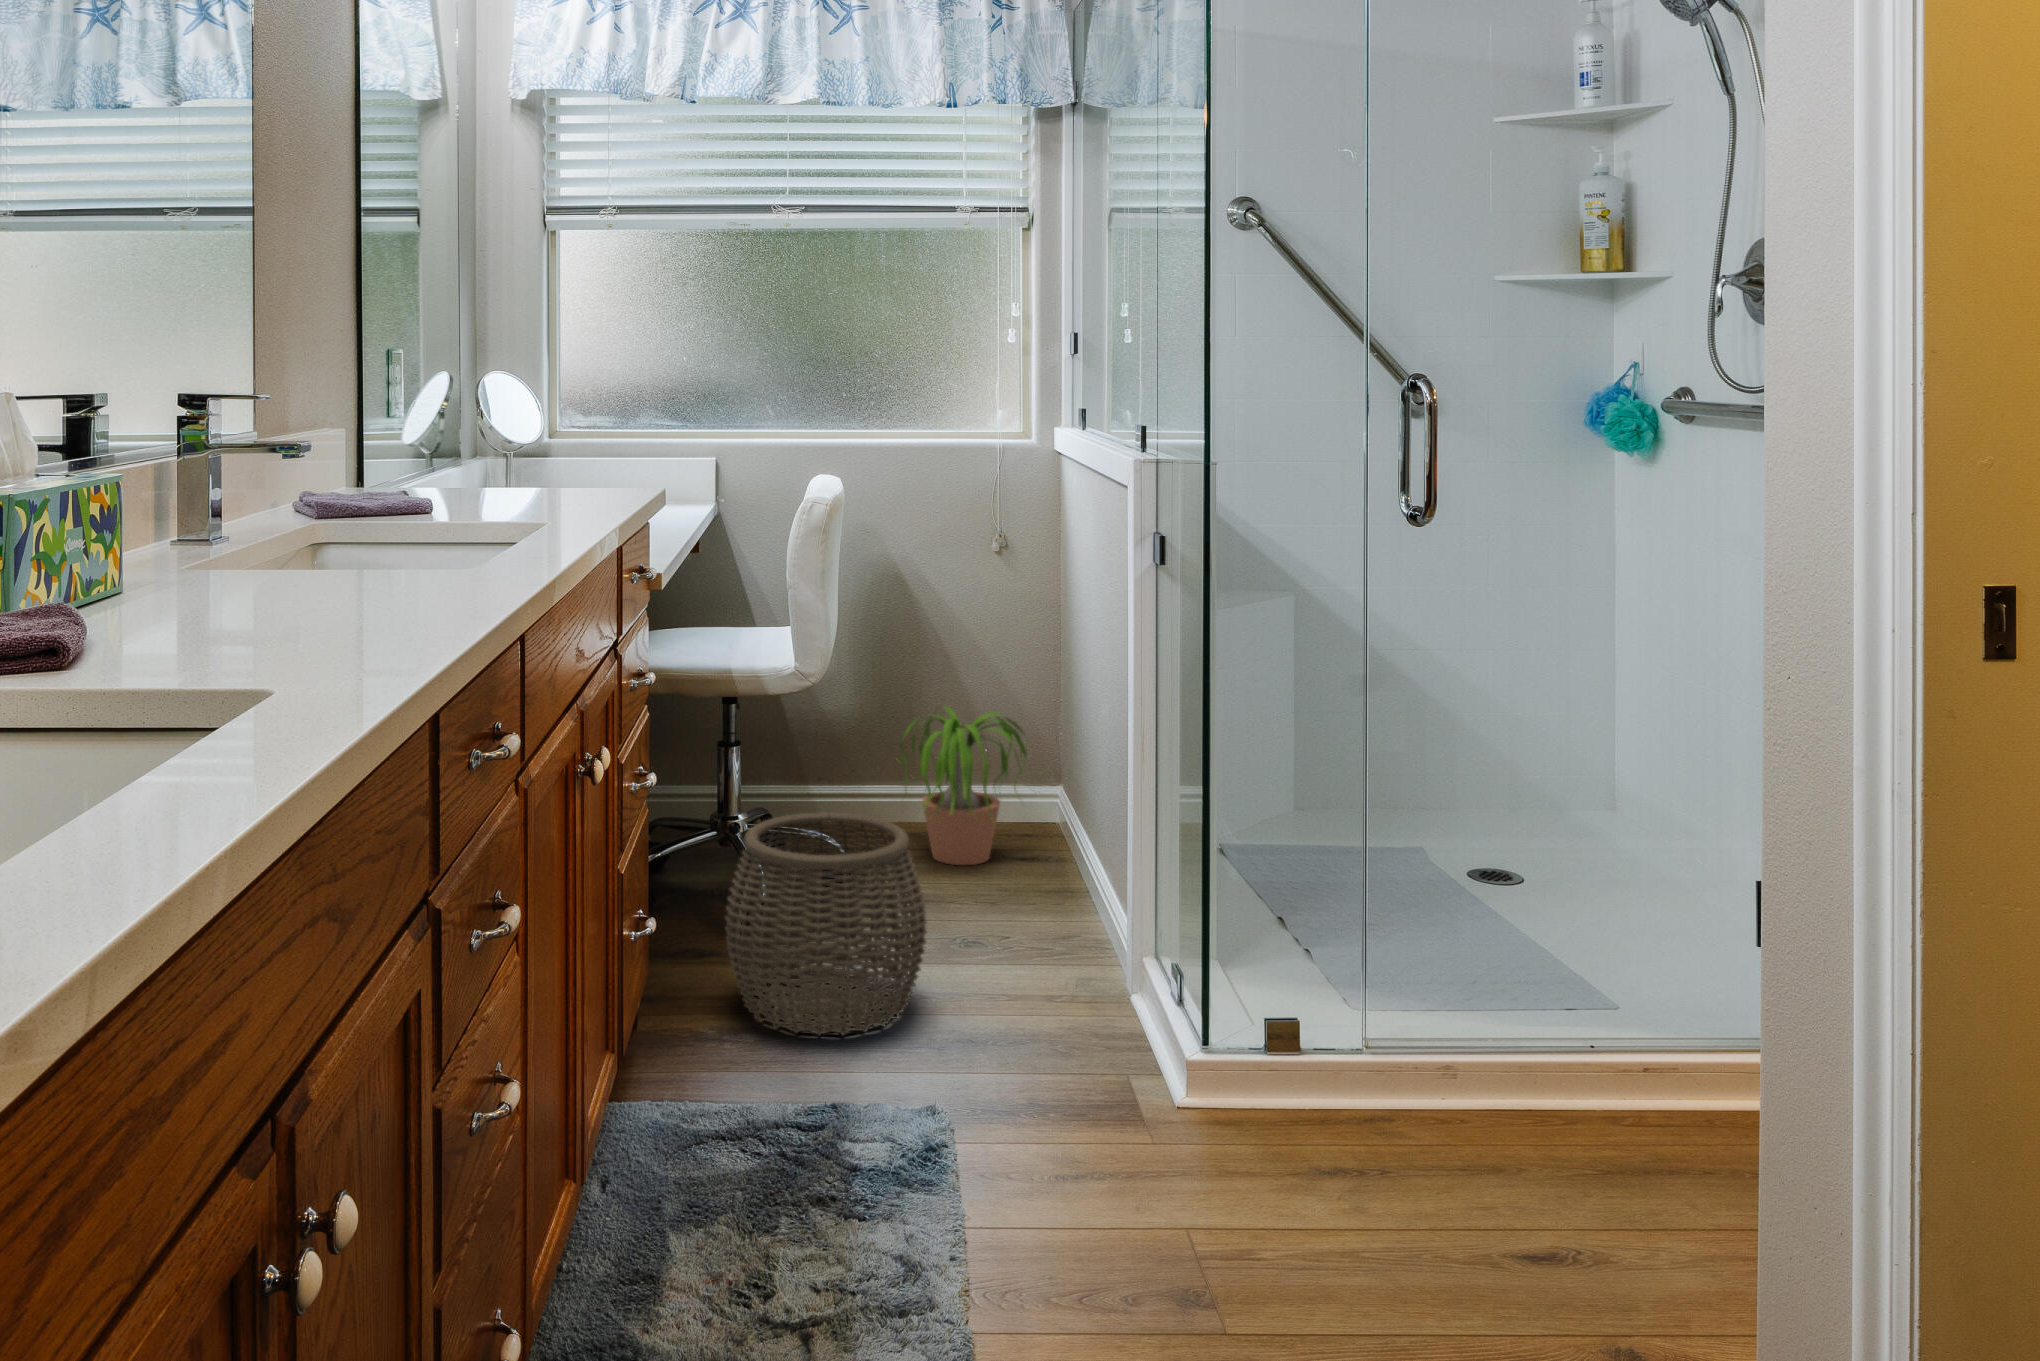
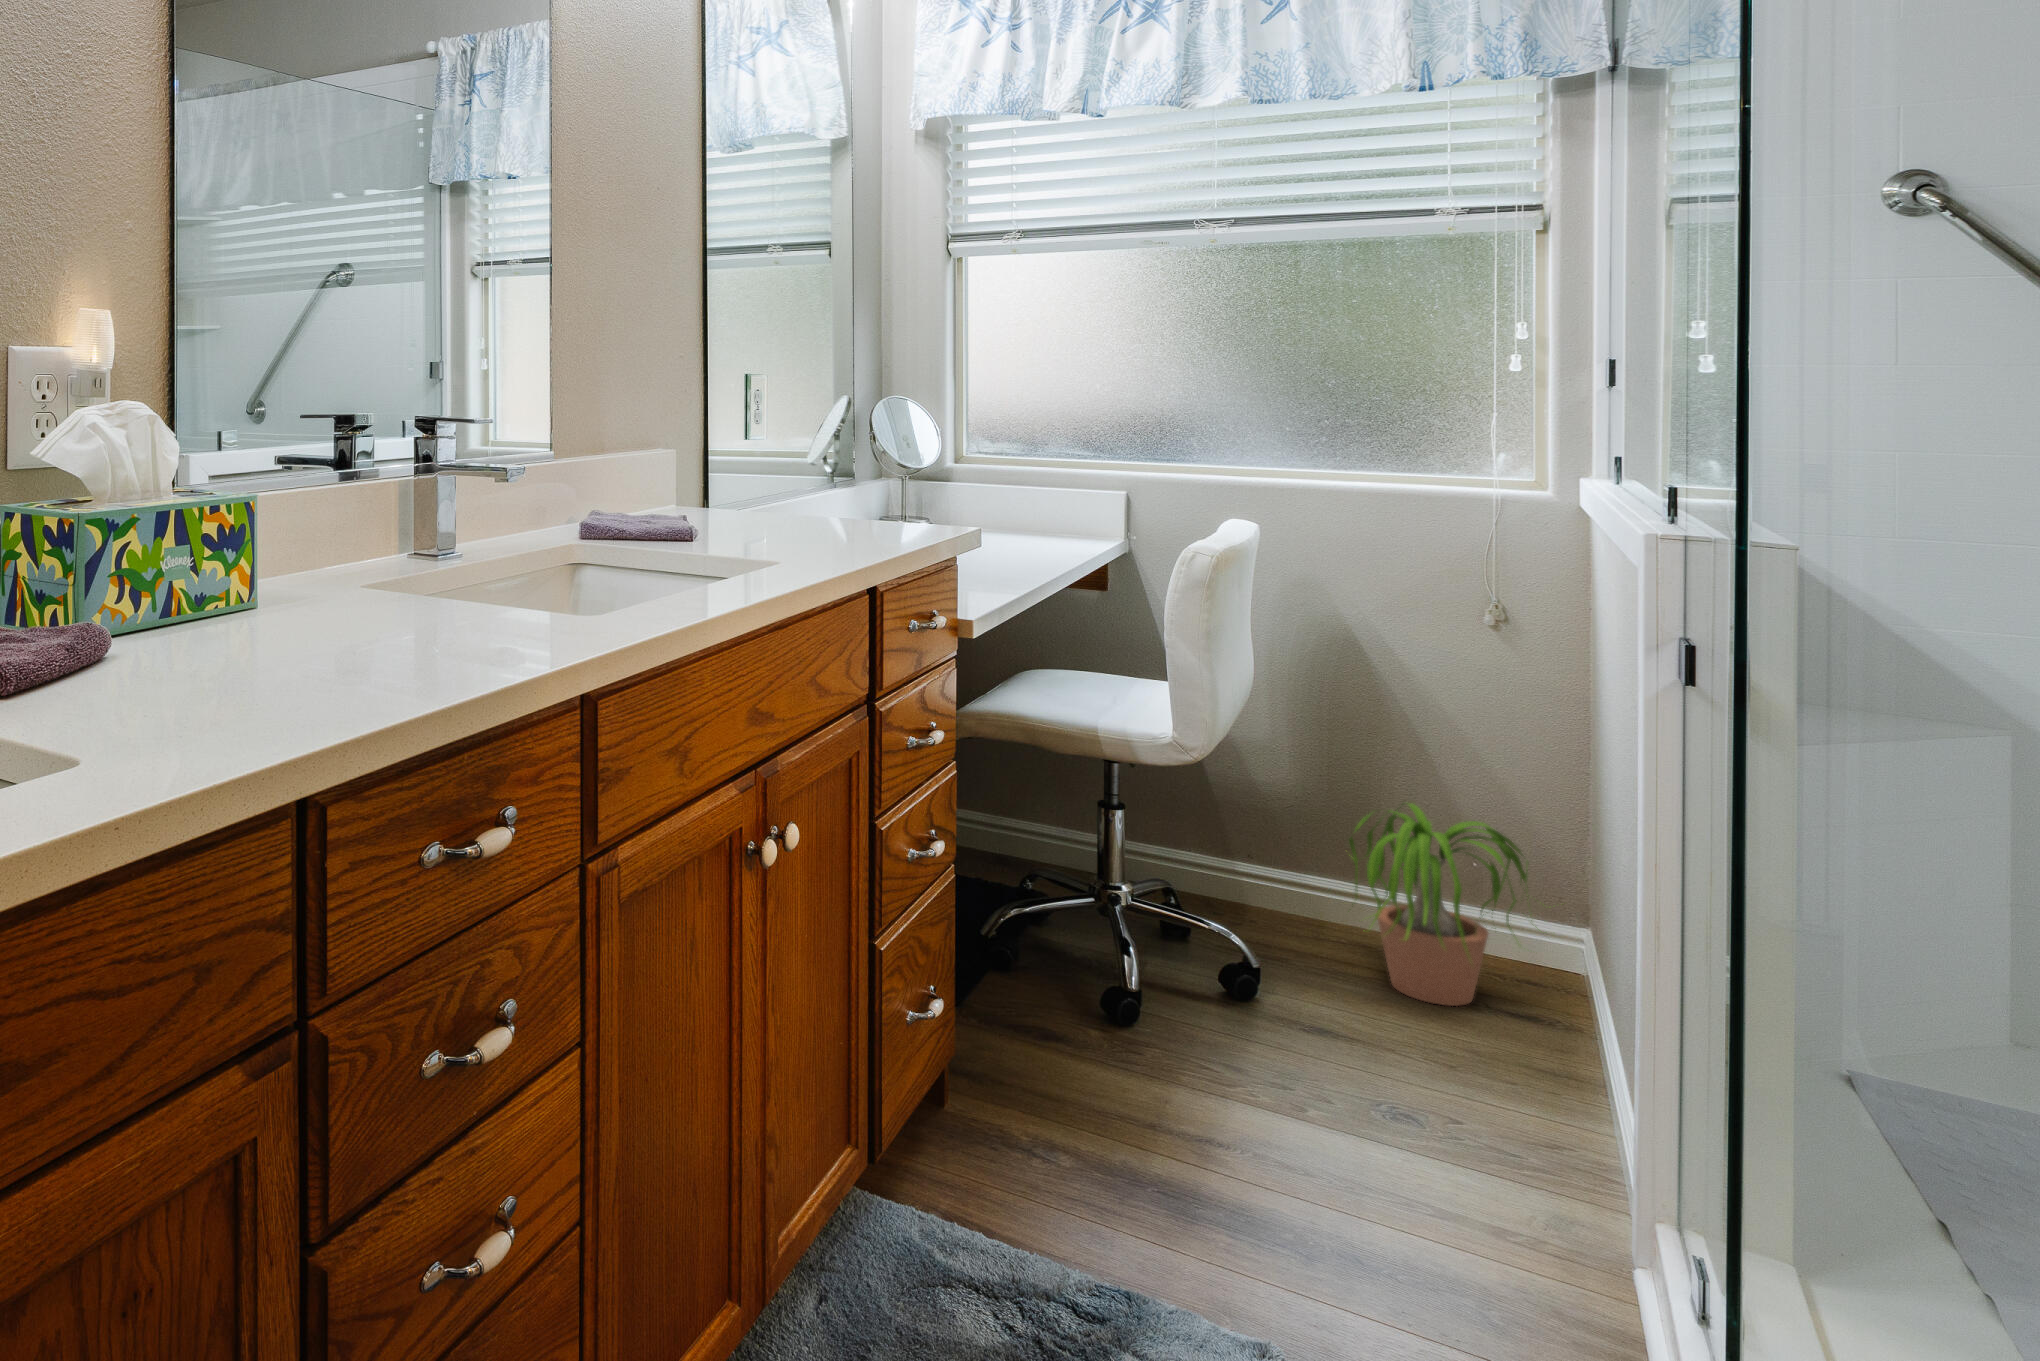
woven basket: present [725,813,927,1035] -> none [1046,912,1311,1205]

